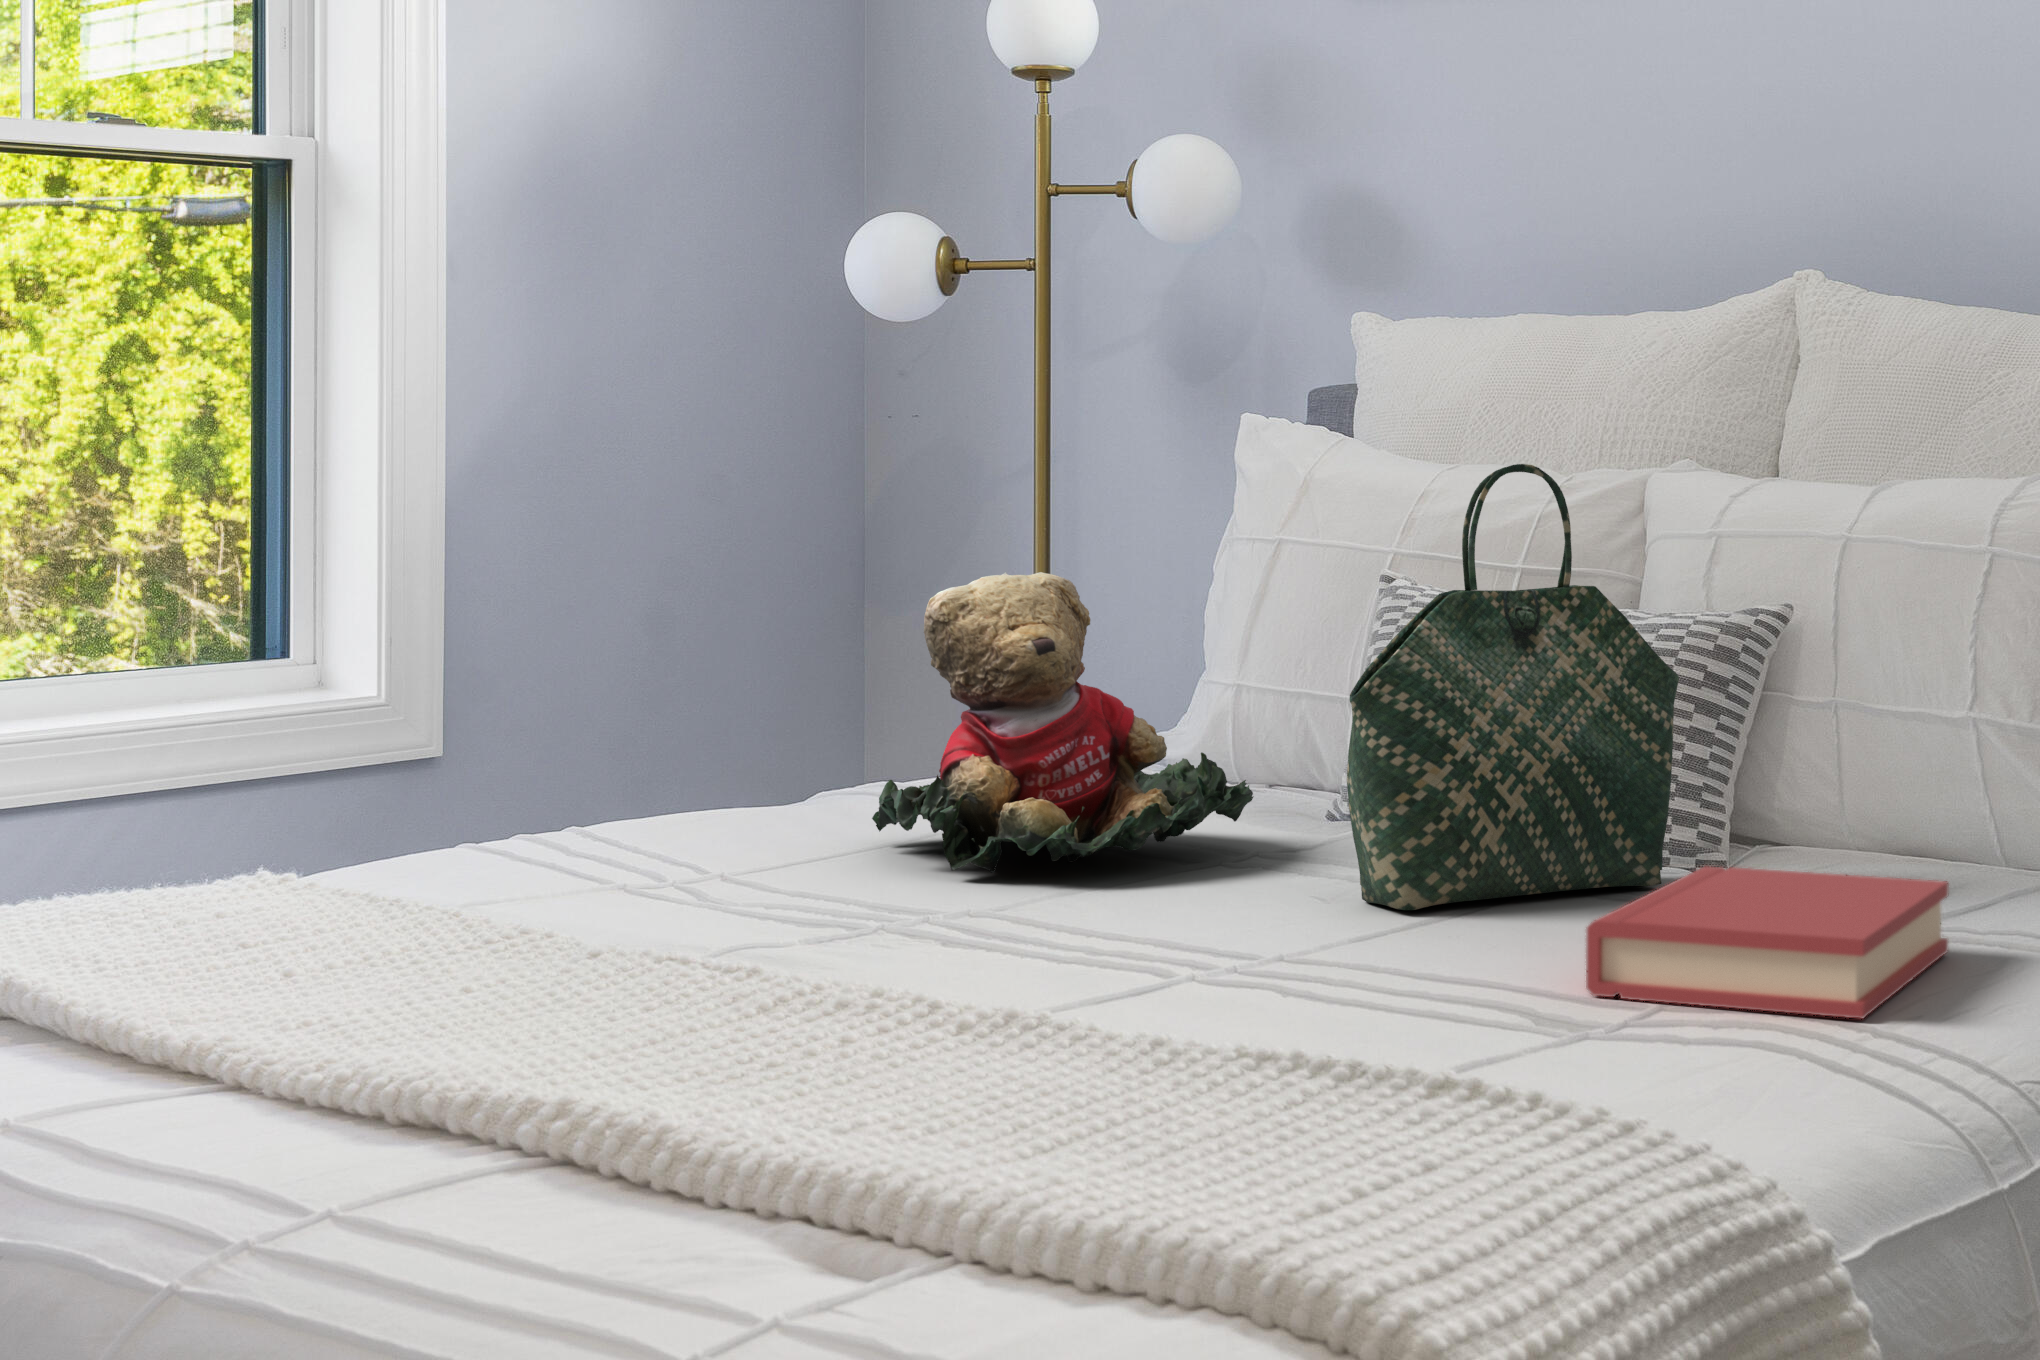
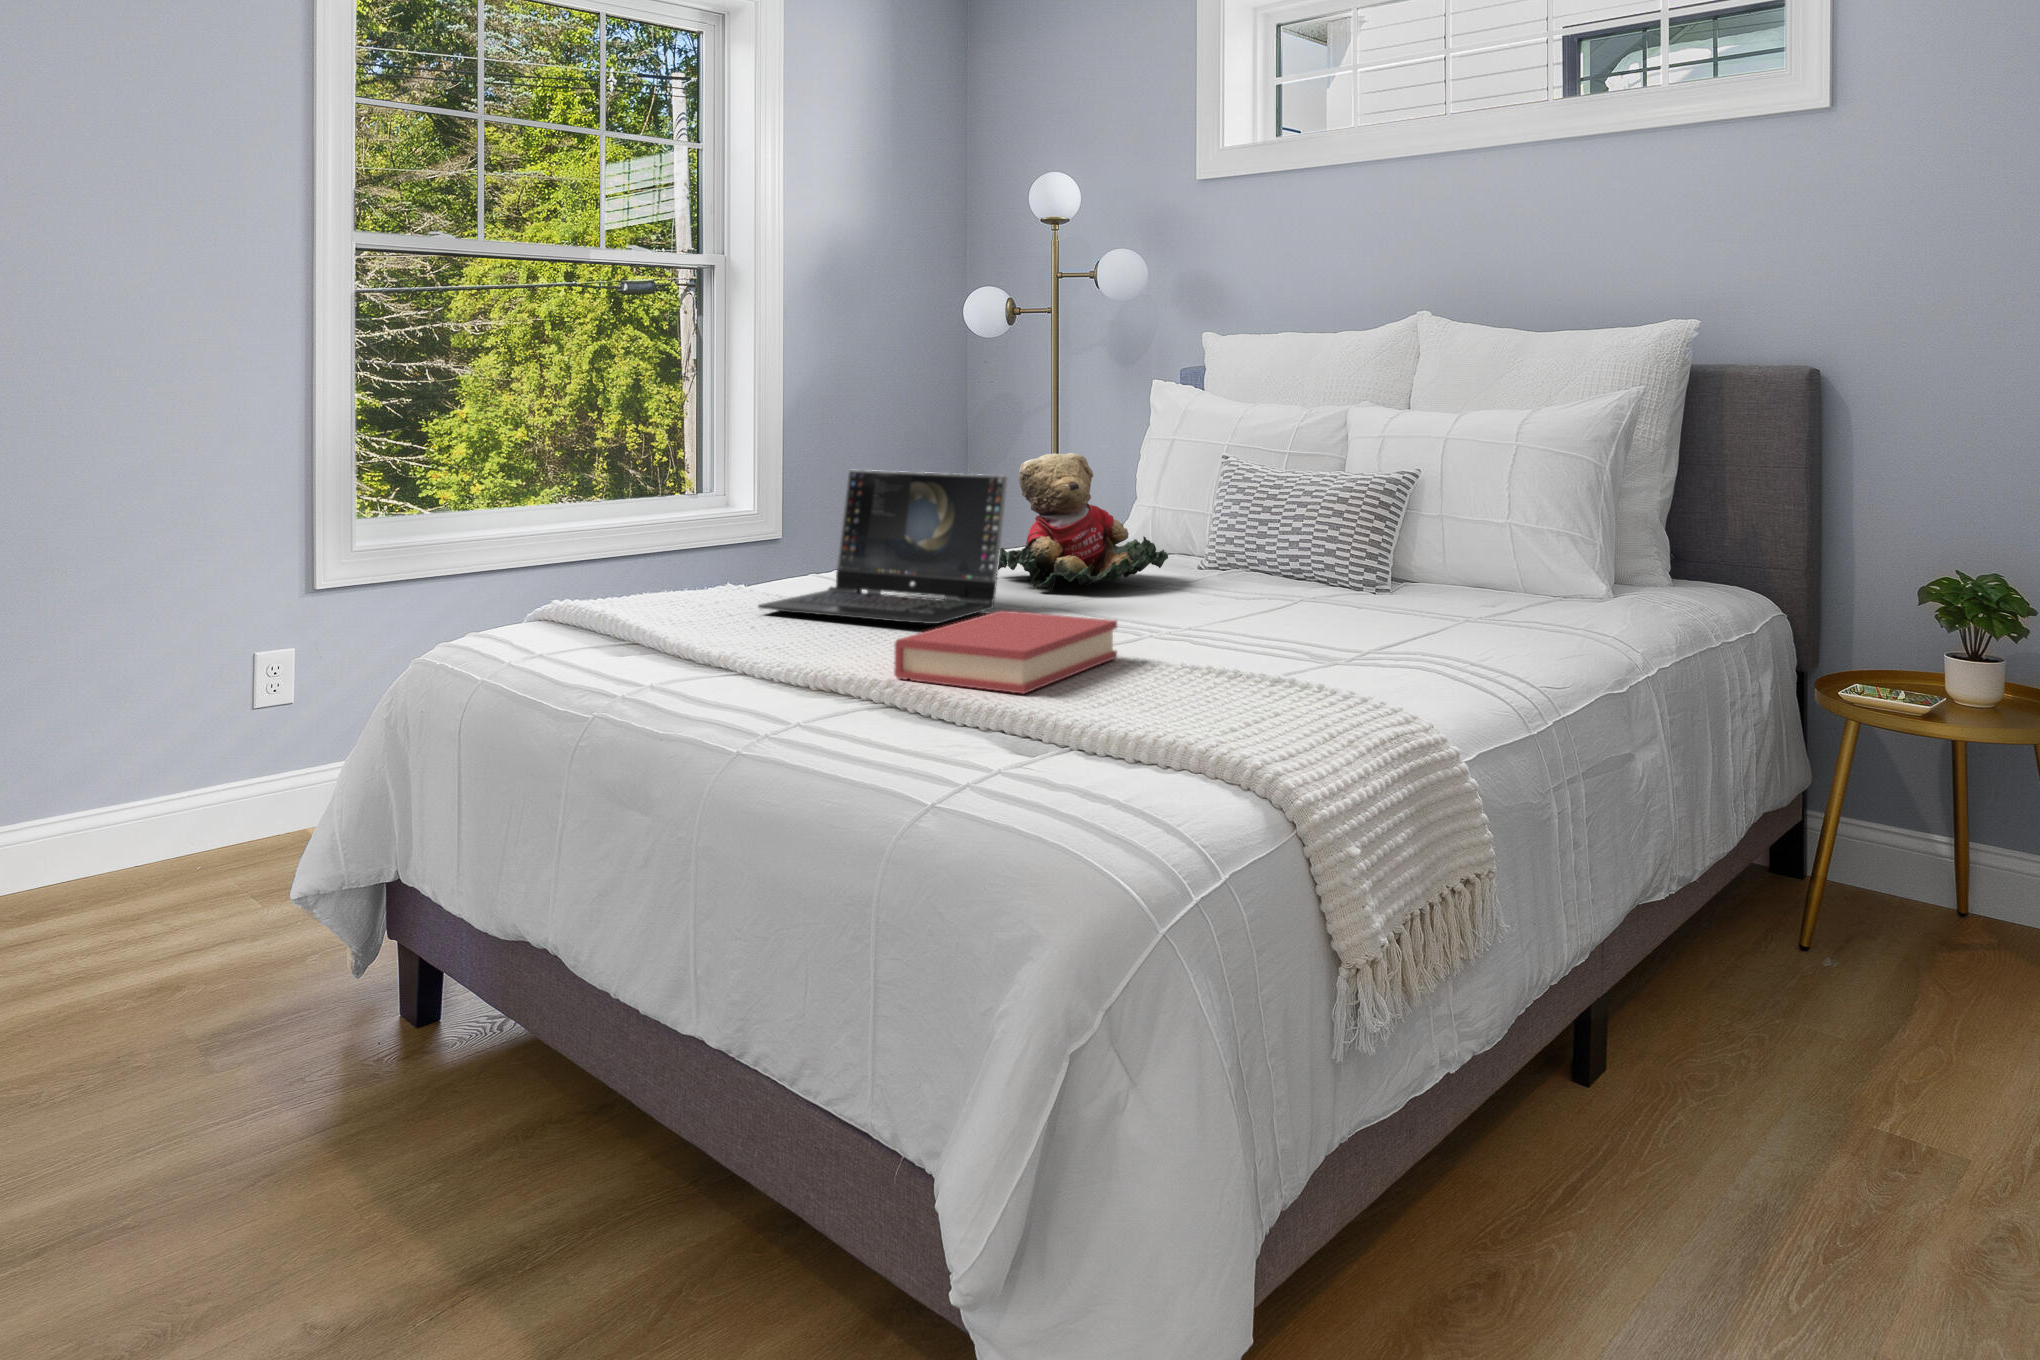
tote bag: present [1347,464,1679,910] -> none [1216,403,1368,608]
laptop: none [309,613,884,959] -> present [758,470,1007,624]
hardback book: present [1586,867,1949,1018] -> present [894,611,1117,694]

